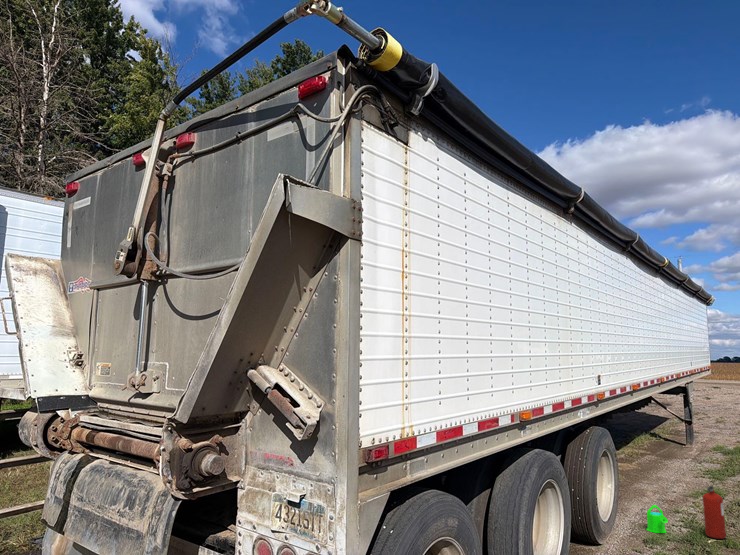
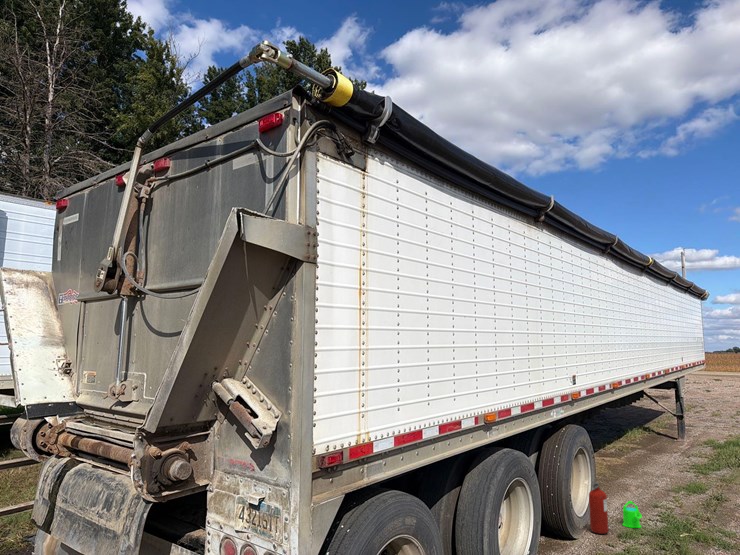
fire extinguisher: present [703,486,726,539] -> present [589,483,609,534]

